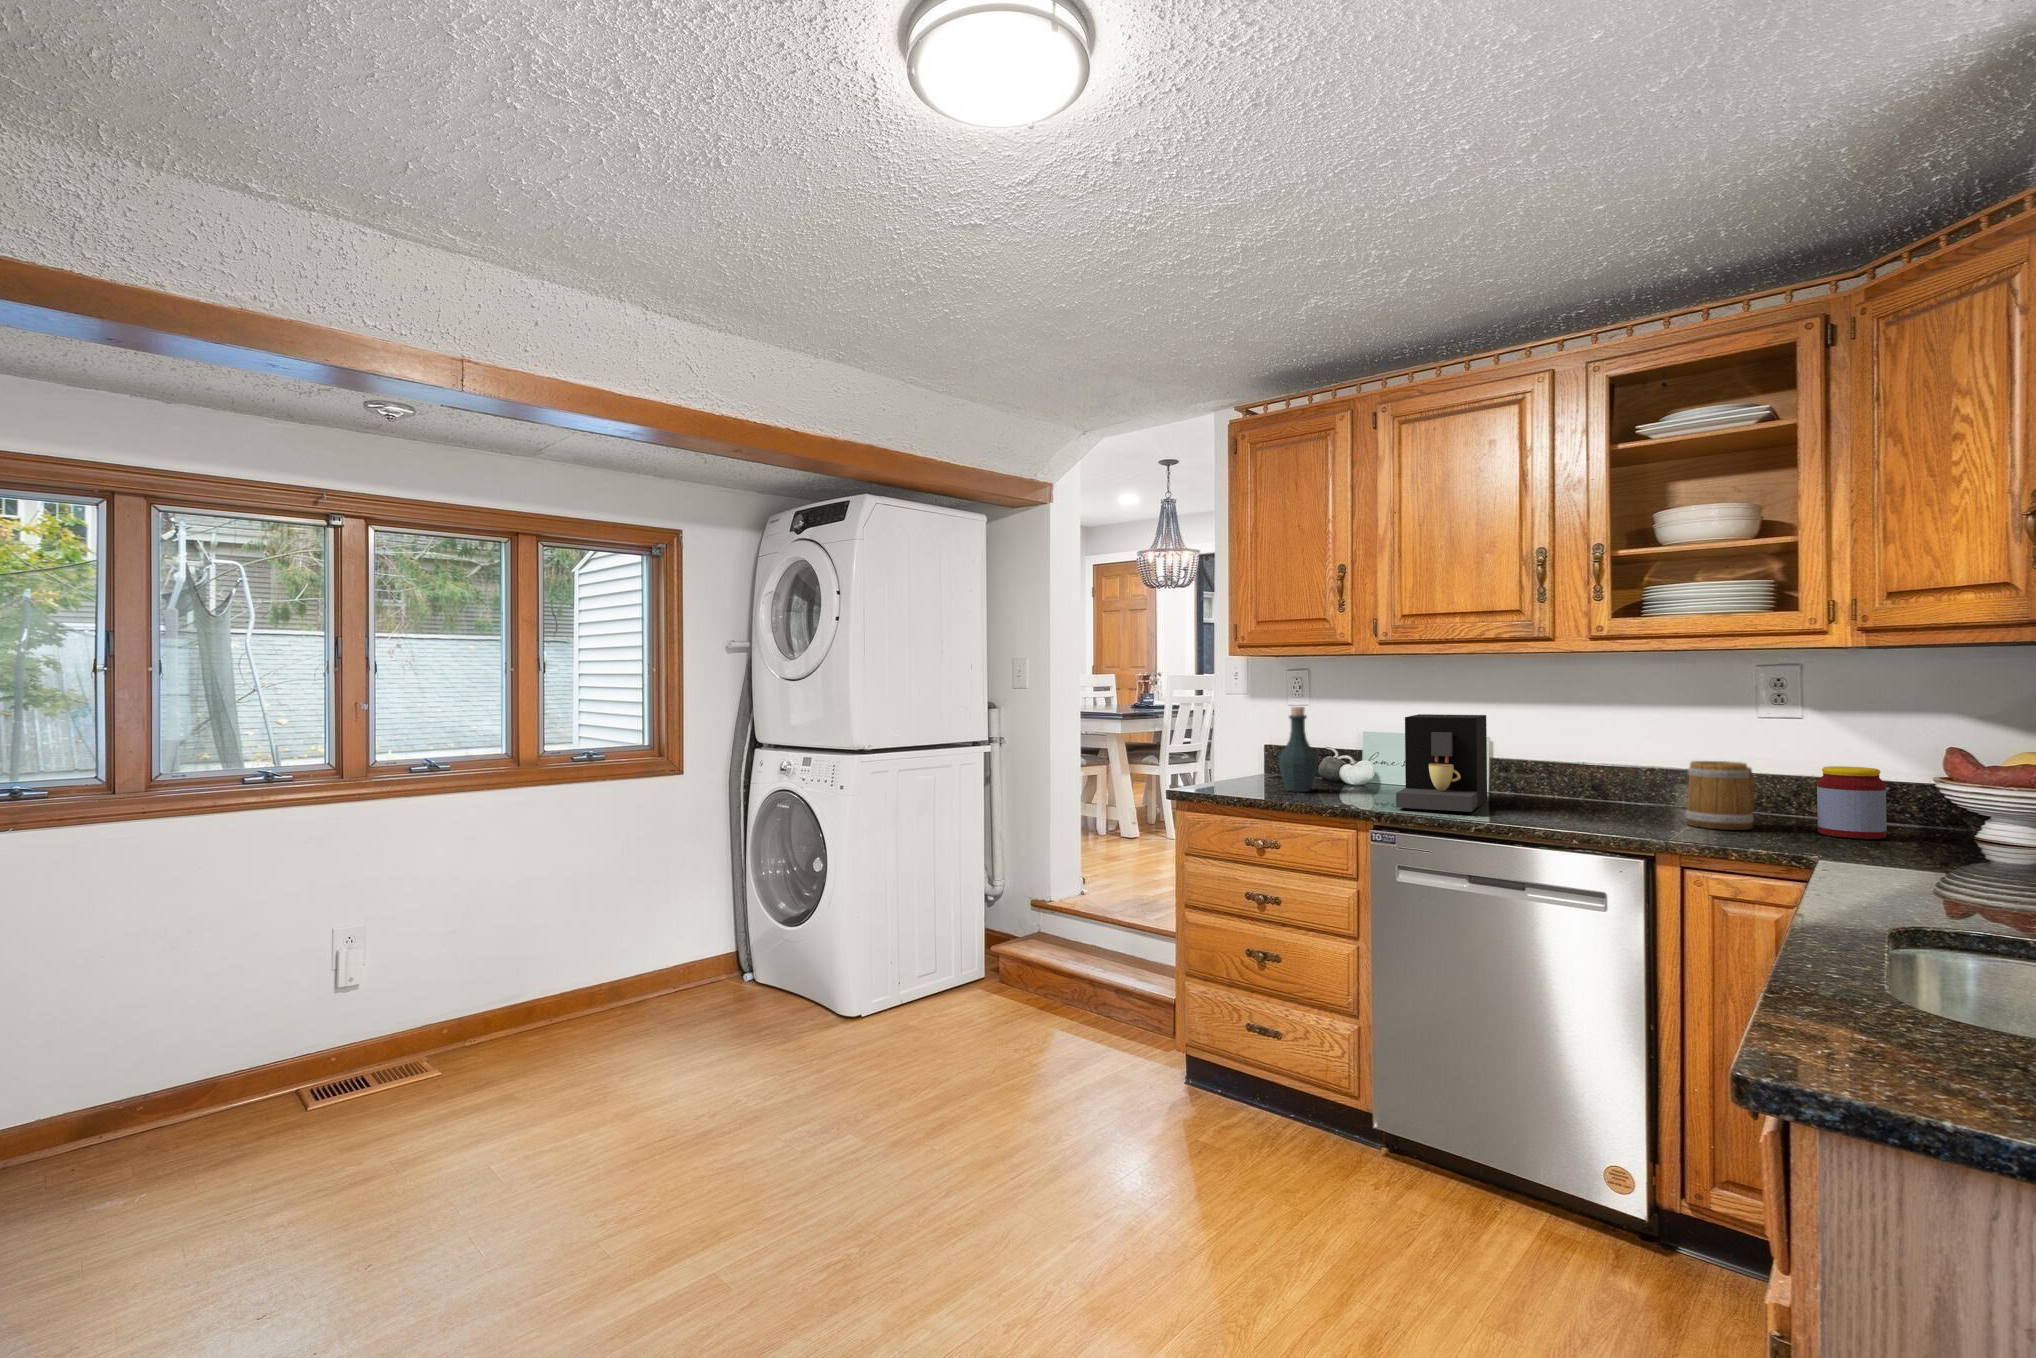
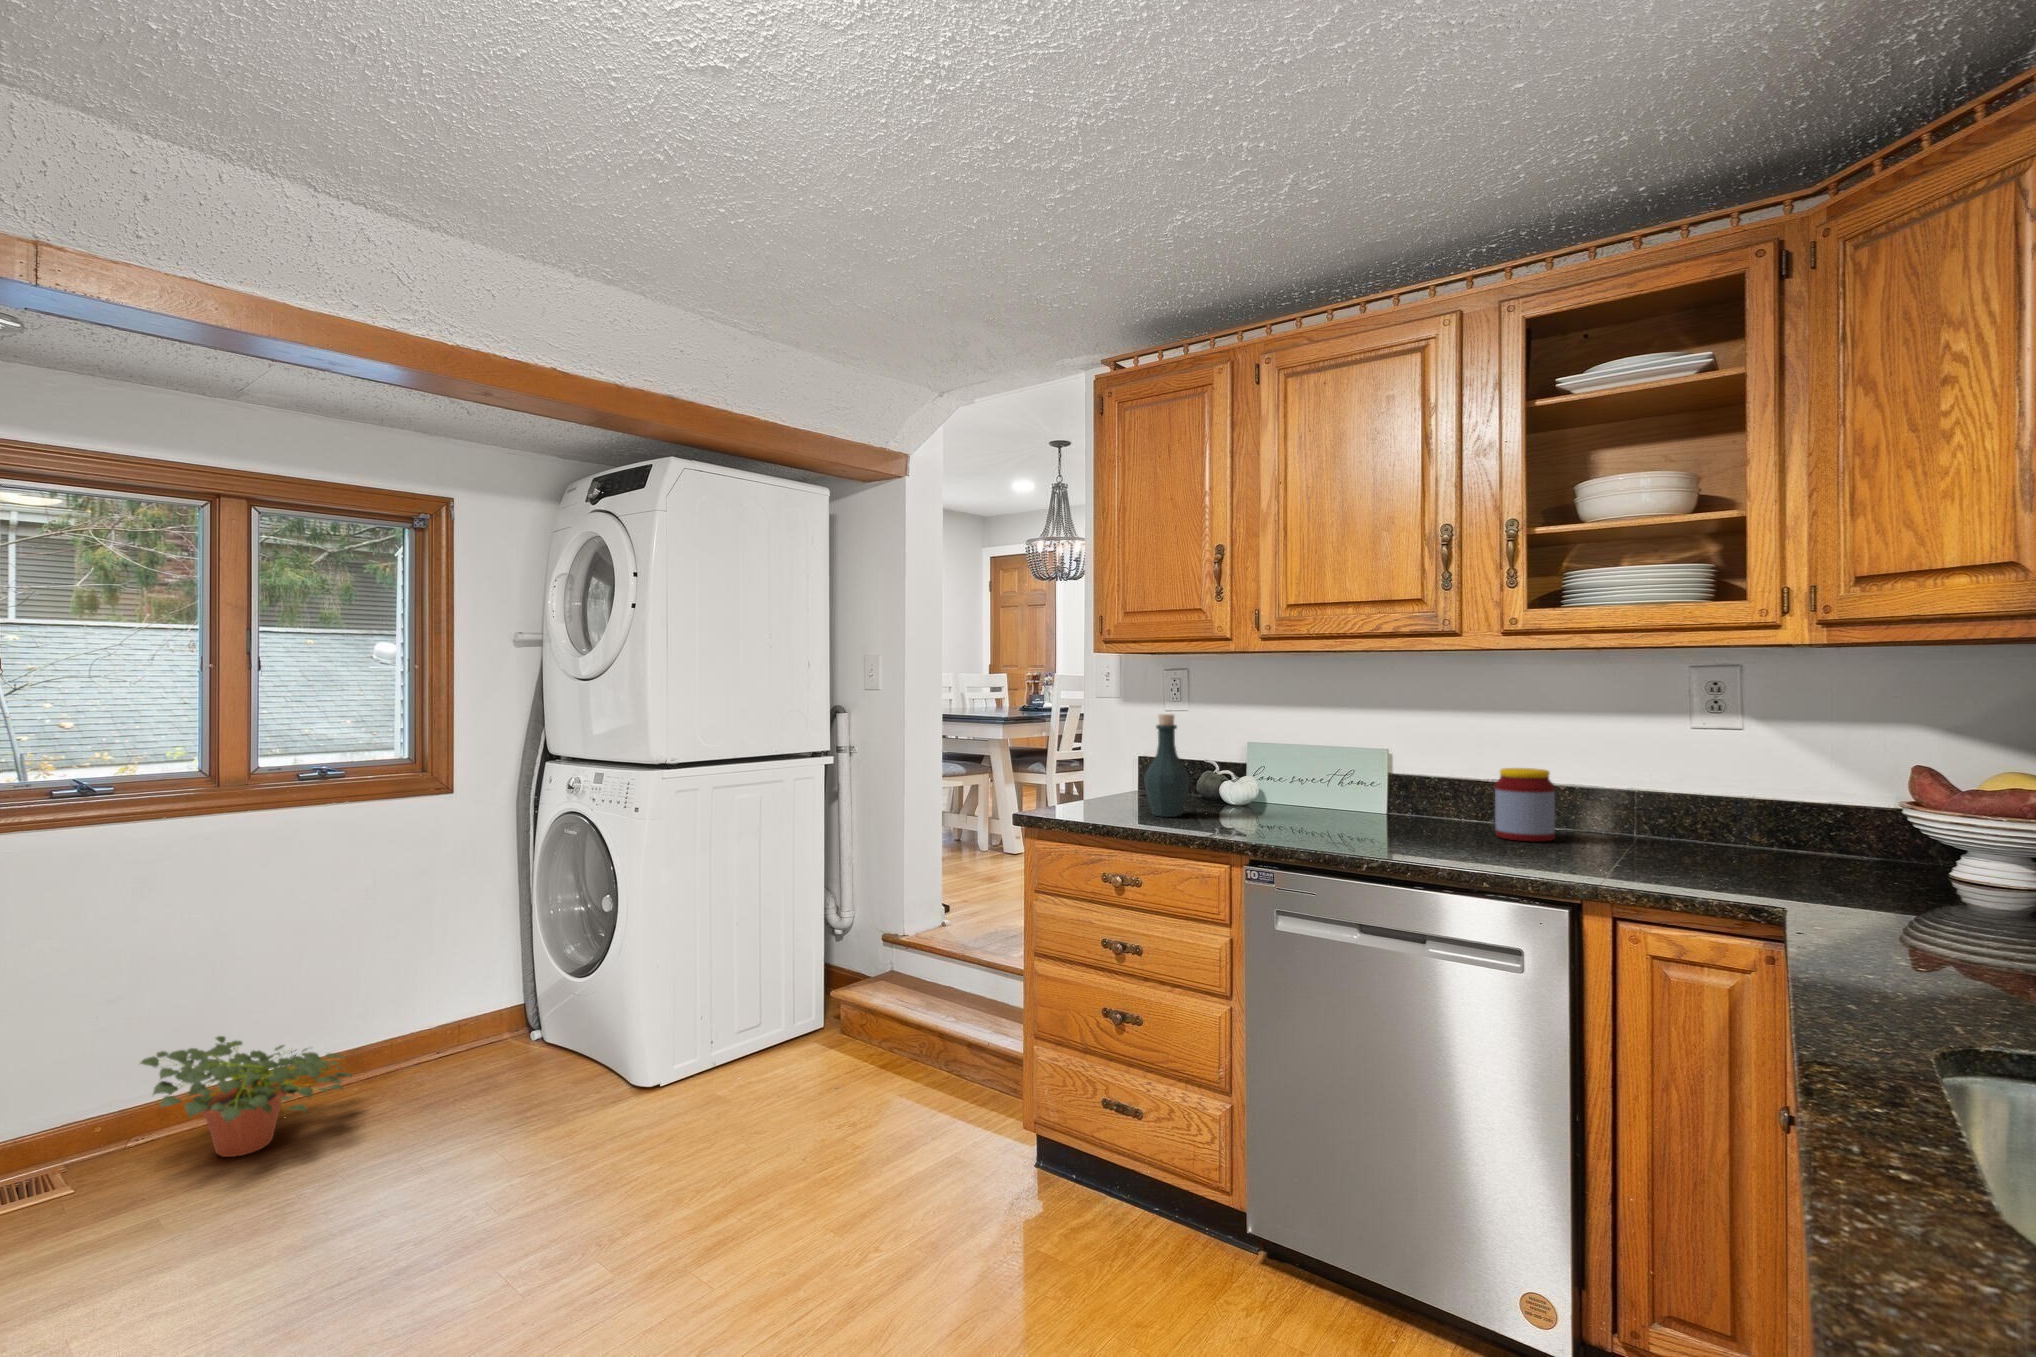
coffee maker: present [1396,714,1487,812] -> none [1276,724,1385,845]
mug: present [1685,761,1755,830] -> none [1613,782,1693,868]
jar: present [1817,766,1887,839] -> present [1495,768,1555,841]
potted plant: none [472,963,626,1057] -> present [141,1036,353,1157]

